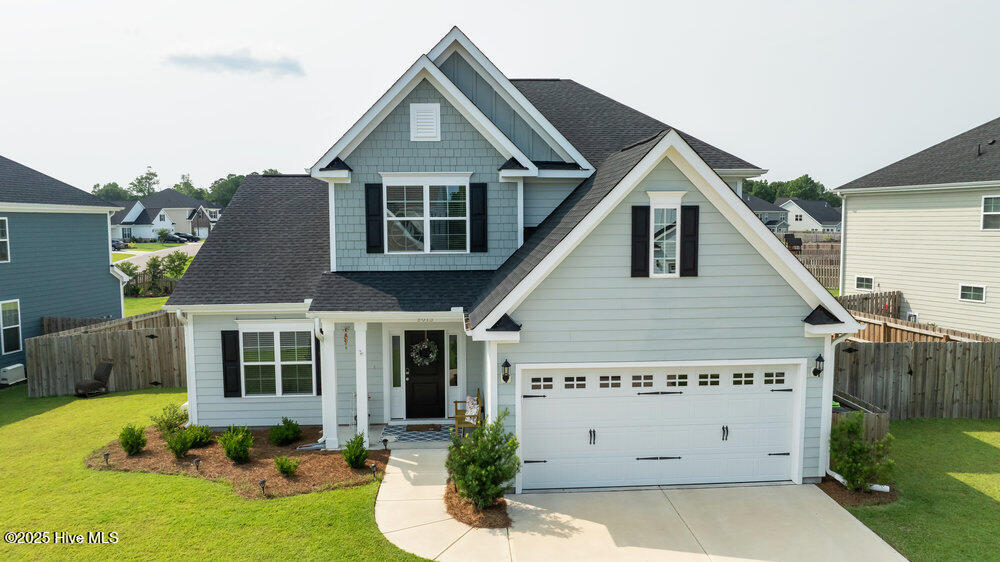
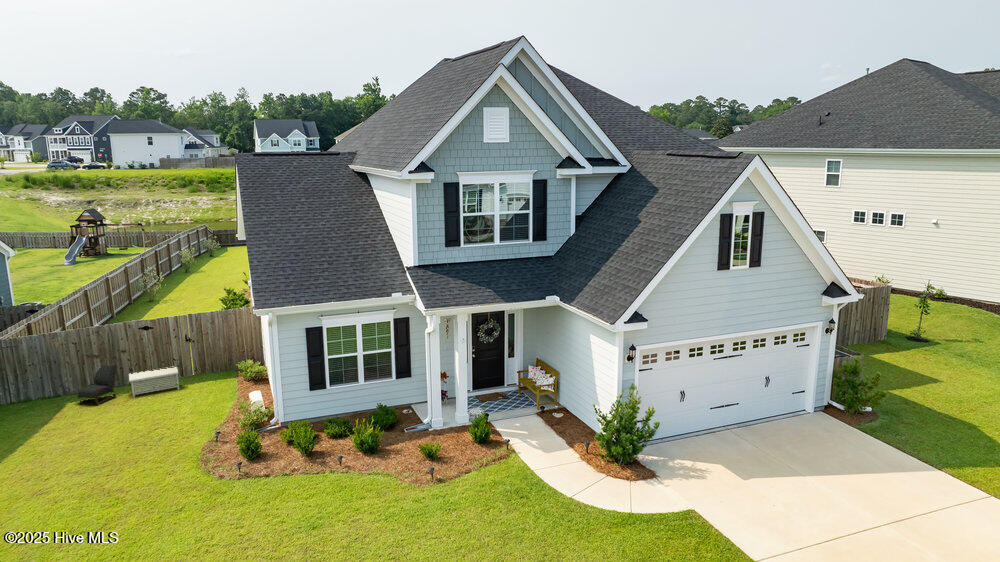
storage bench: none [117,371,168,395] -> present [129,367,179,397]

